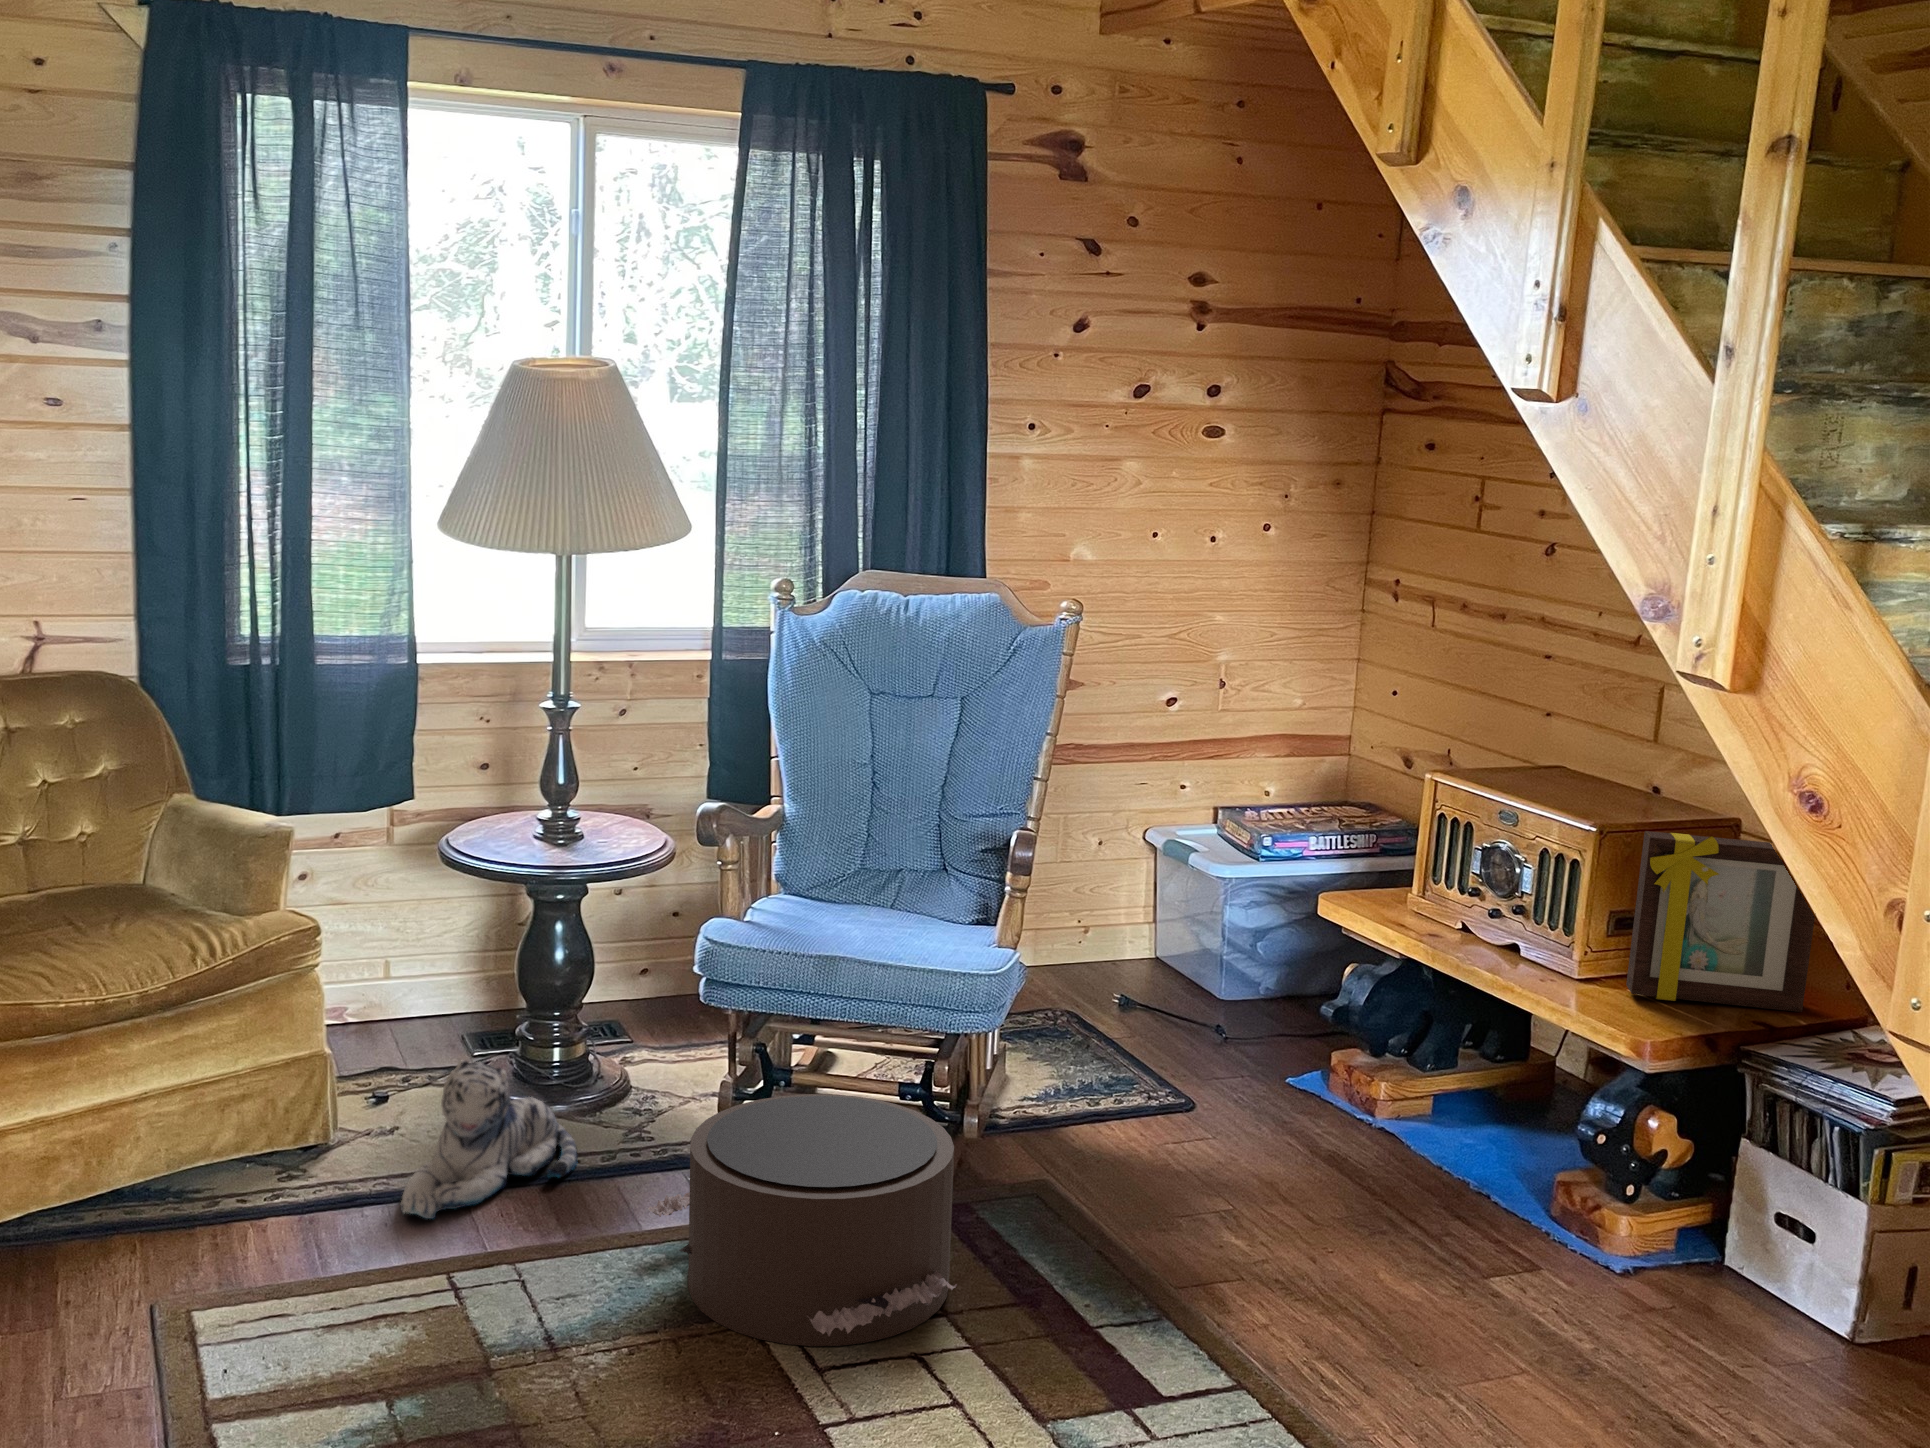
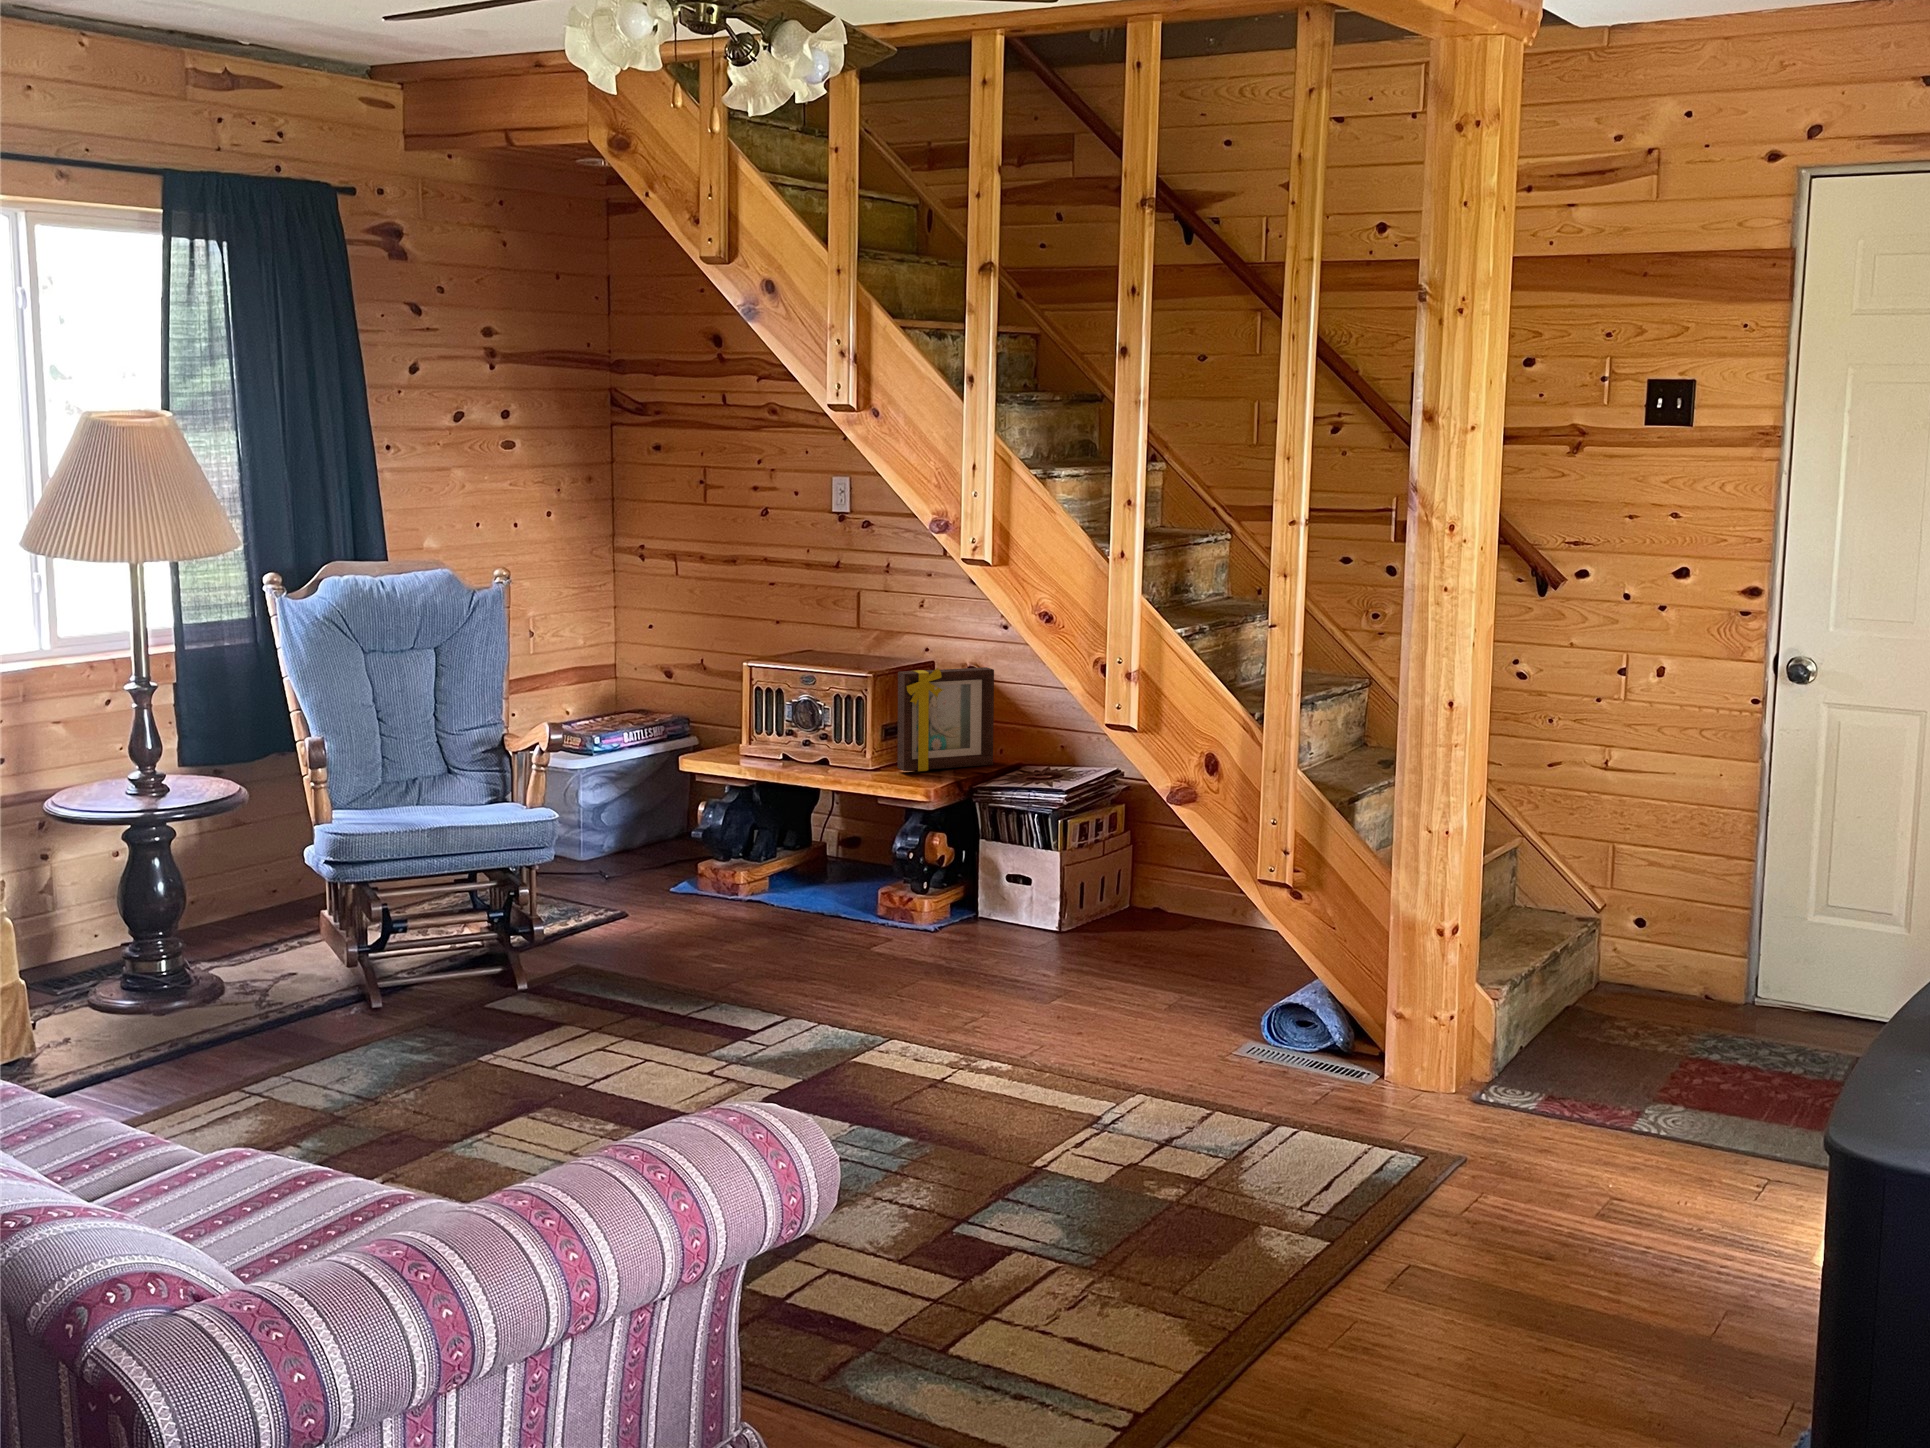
plush toy: present [400,1060,578,1219] -> none [135,955,246,1074]
pouf: present [648,1094,957,1346] -> none [354,914,603,1065]

